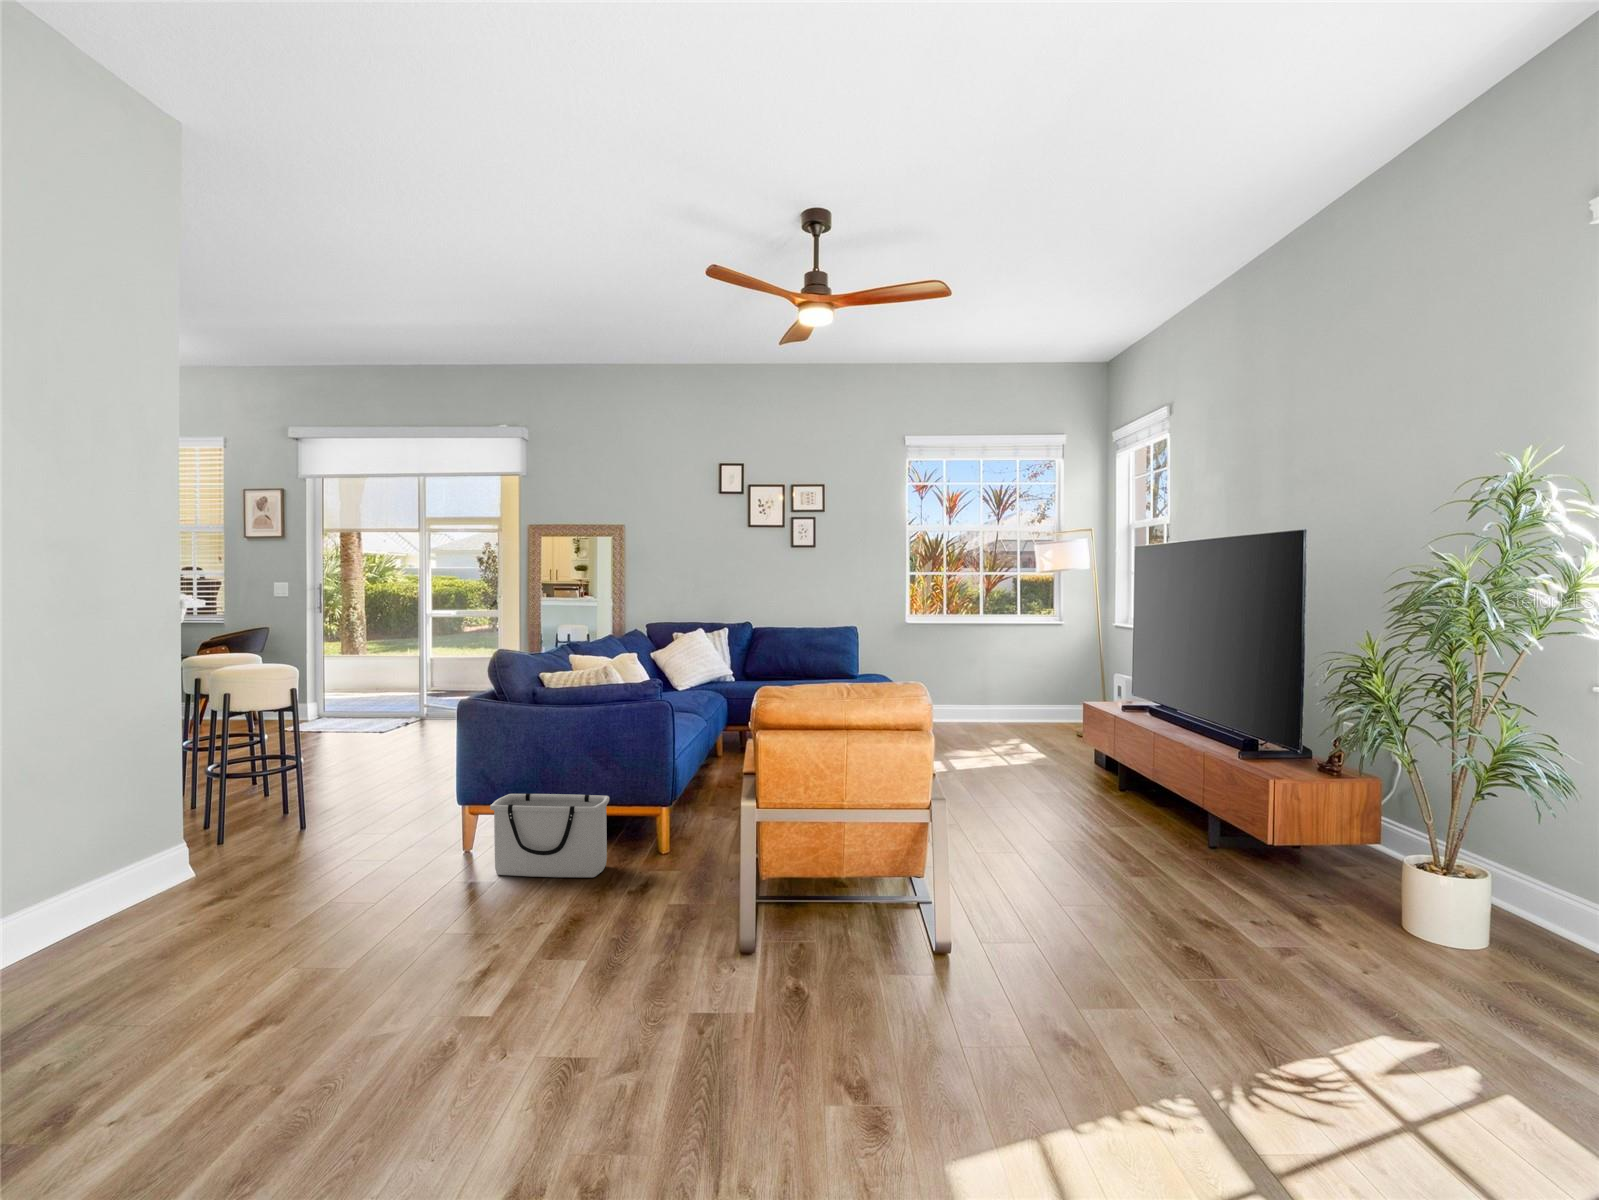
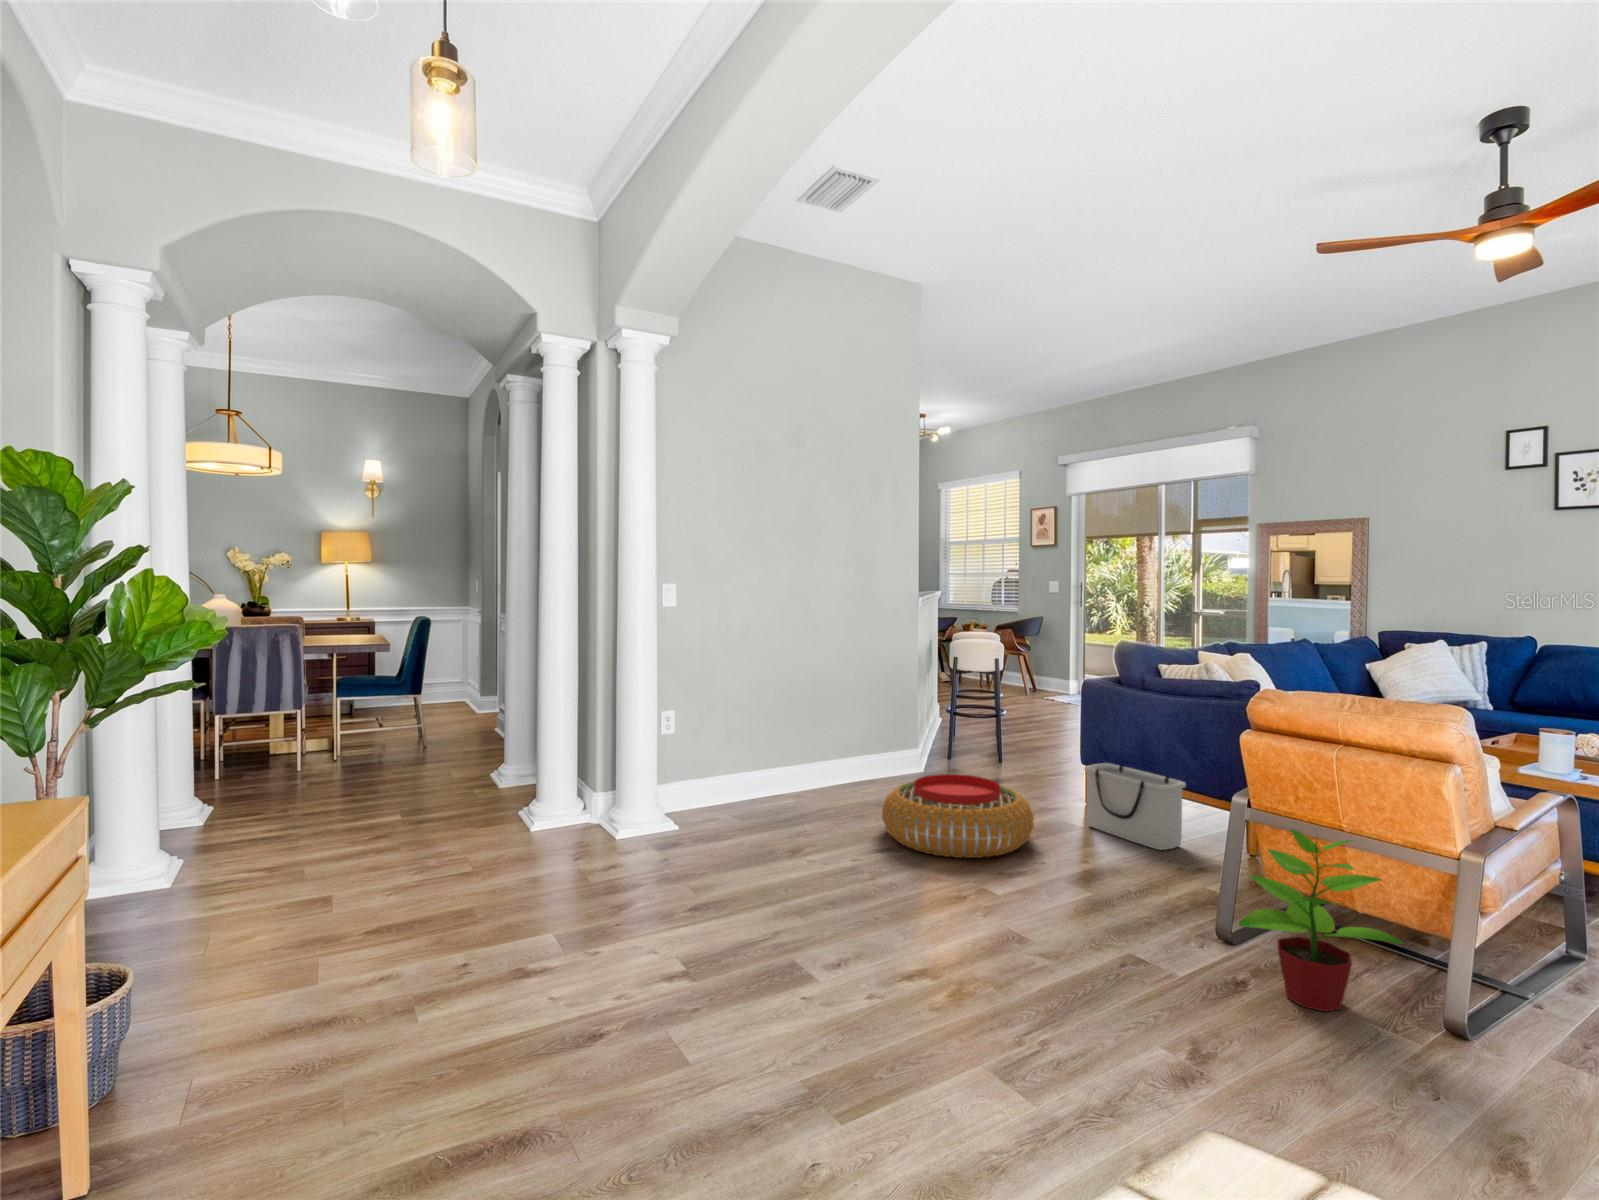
potted plant: none [792,816,932,991] -> present [1238,829,1403,1012]
pouf: none [210,857,466,1006] -> present [882,774,1034,858]

